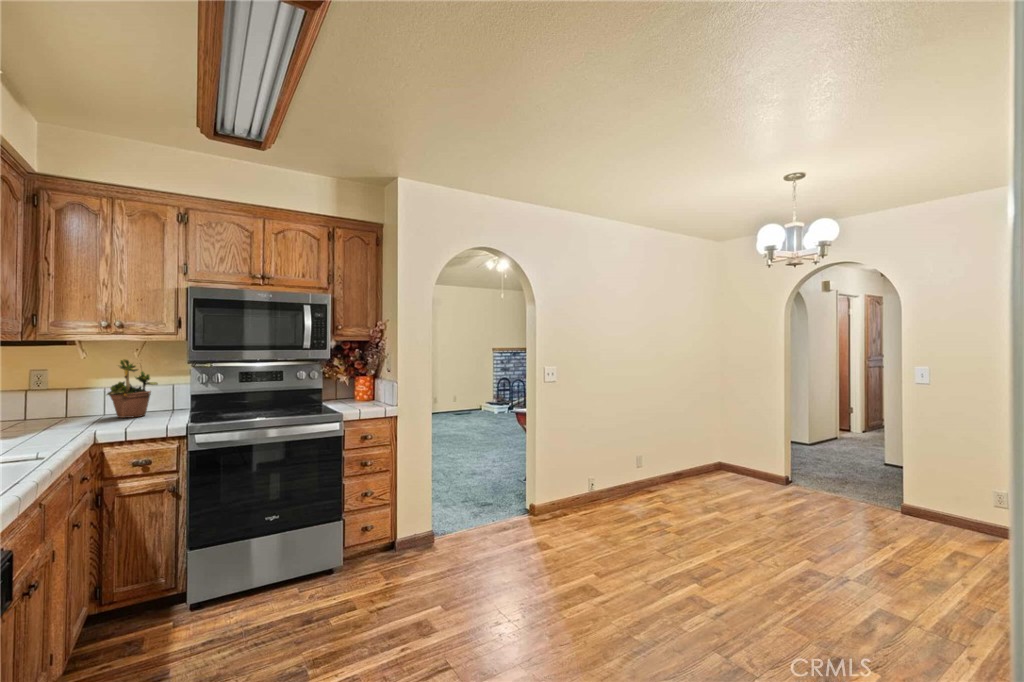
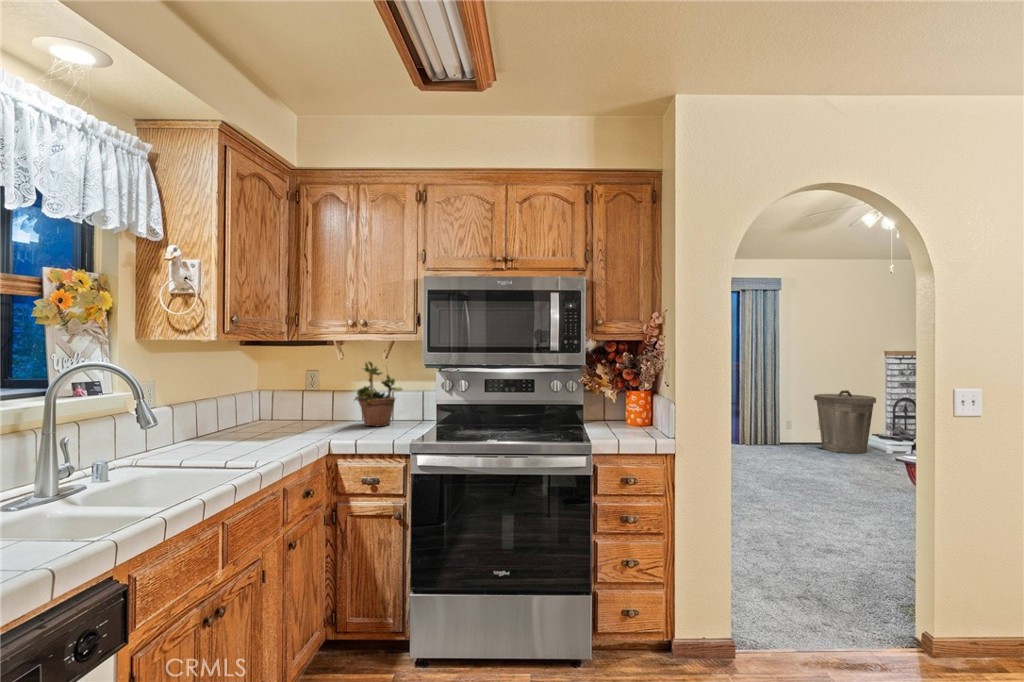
trash can: none [451,375,487,416] -> present [814,390,876,453]

